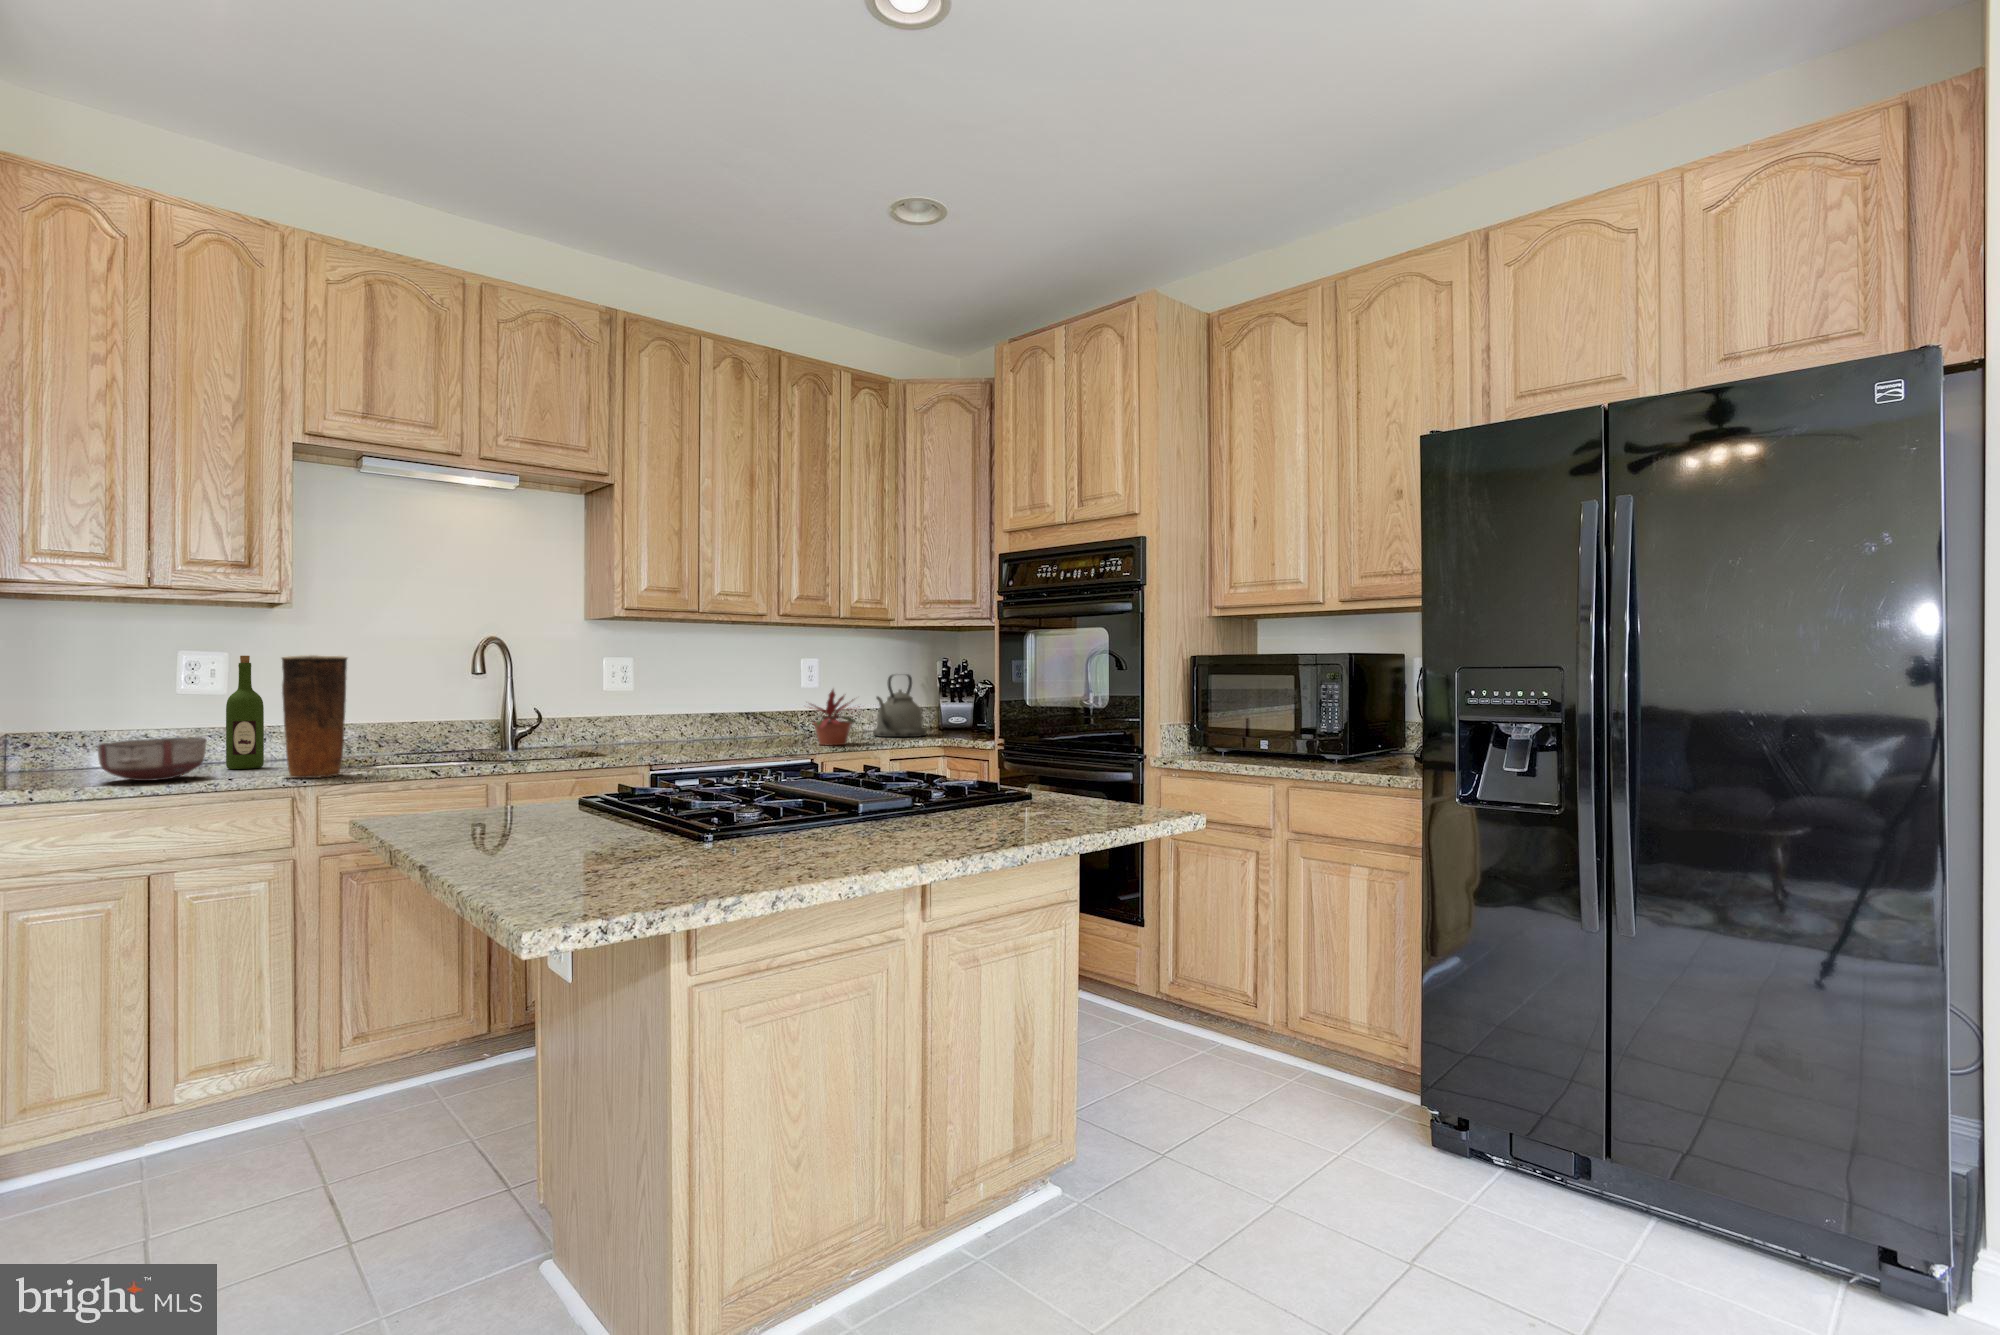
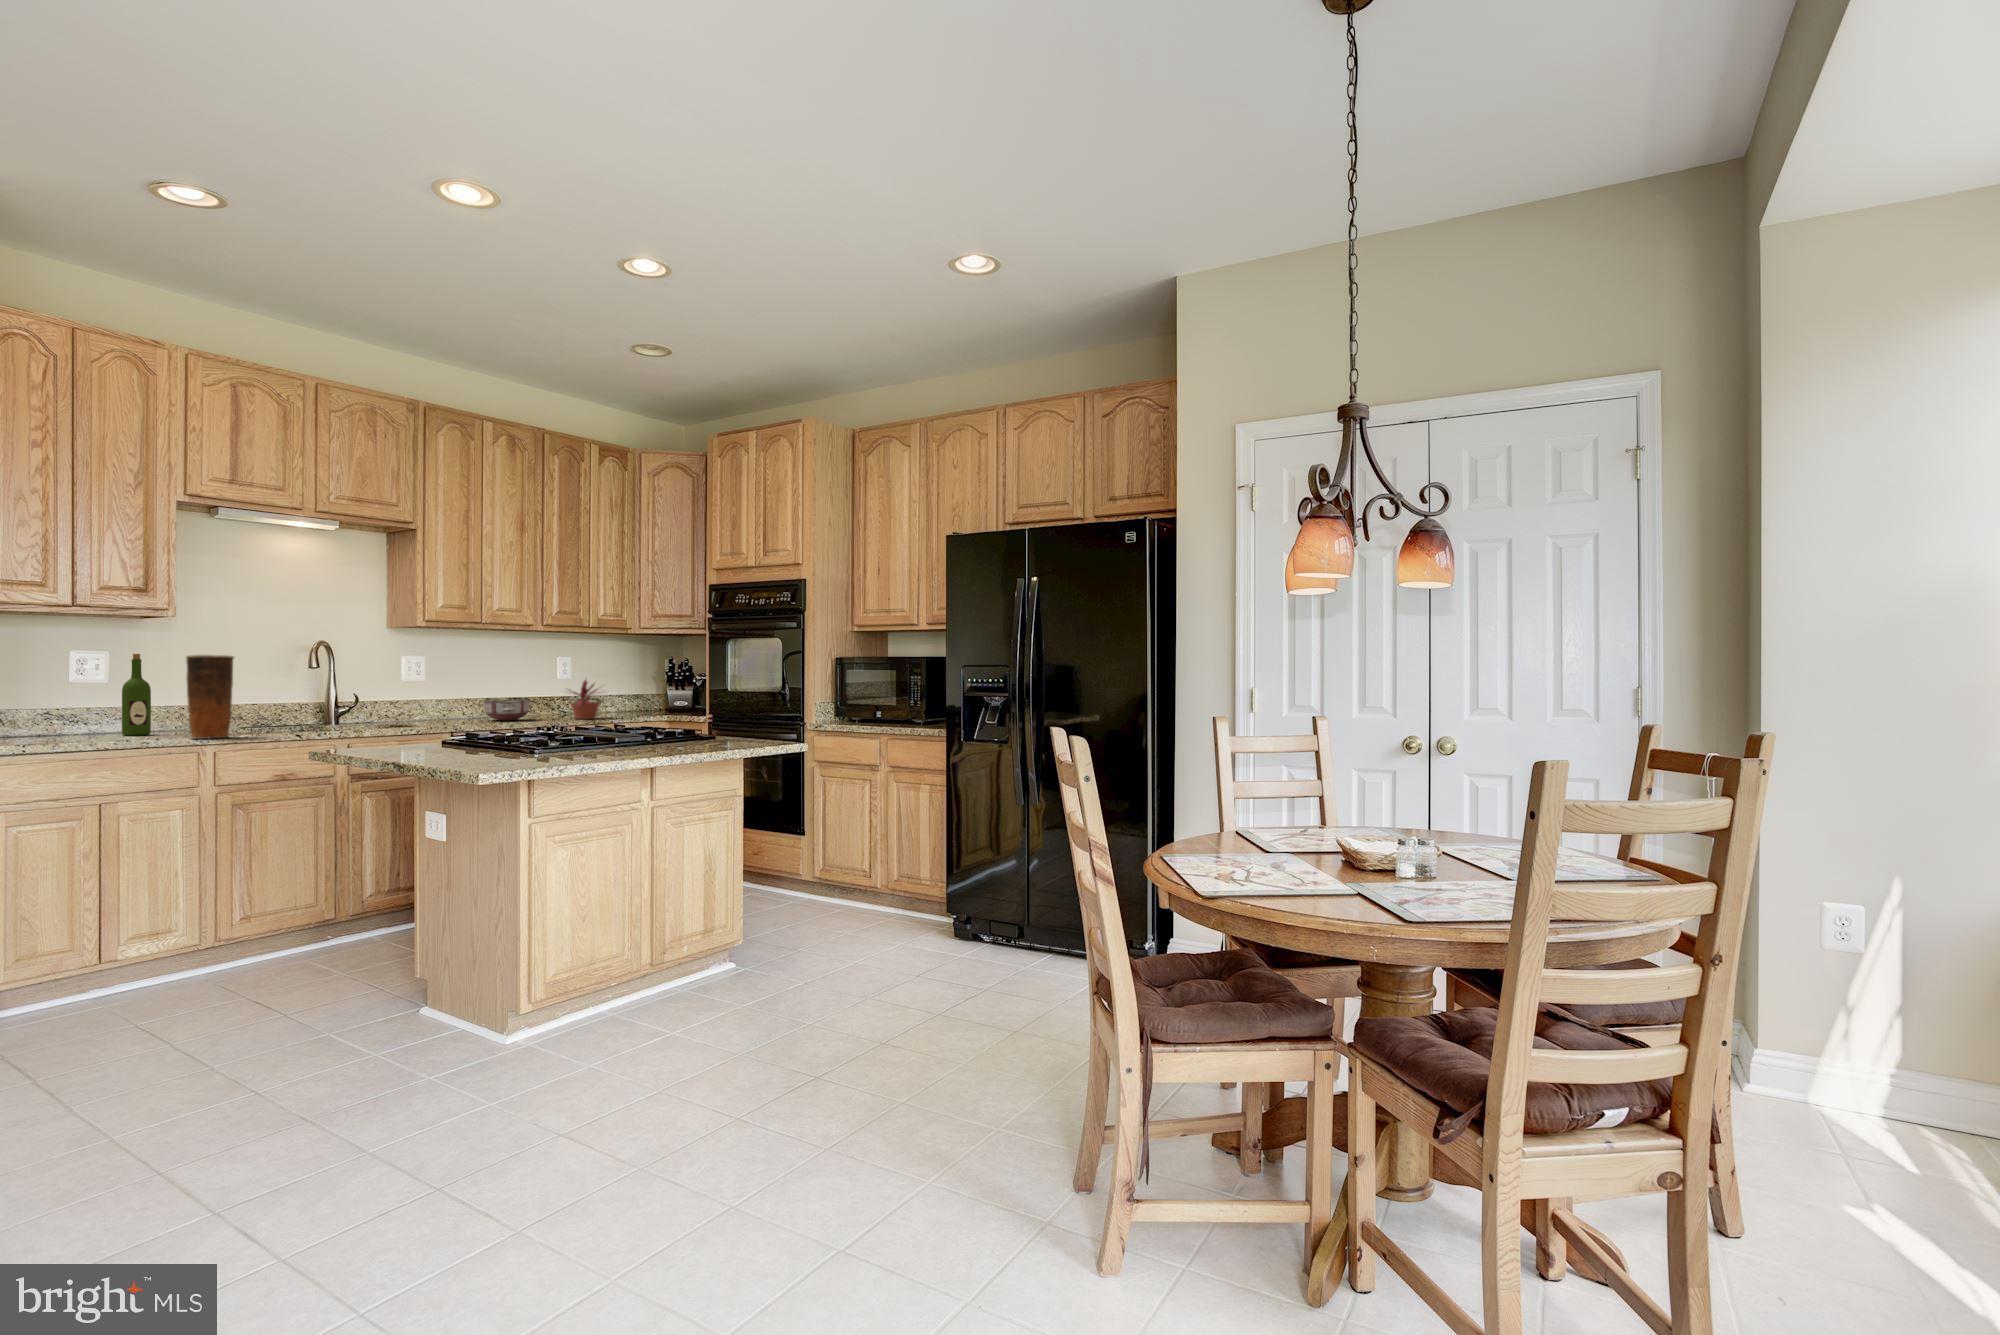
kettle: present [873,675,927,737] -> none [615,668,657,714]
ceramic bowl: present [97,737,207,781] -> present [484,700,530,721]

